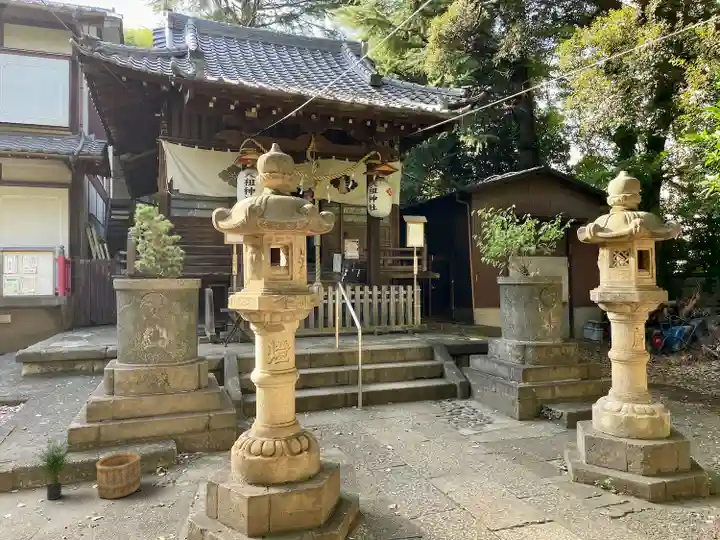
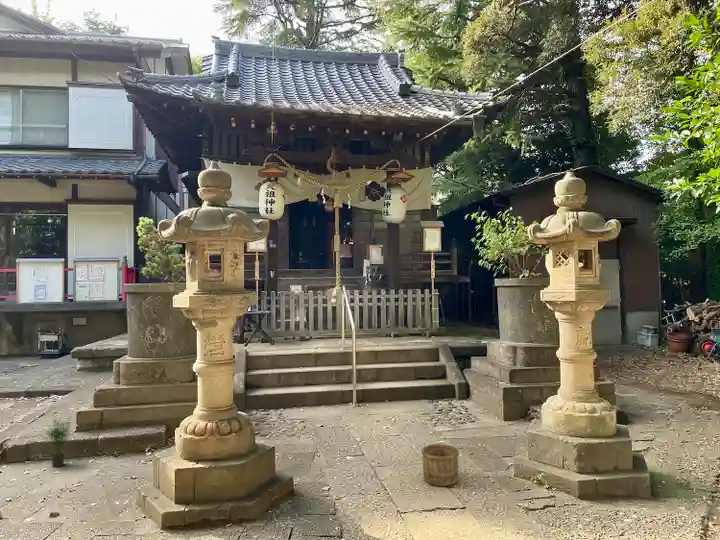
wooden bucket: present [96,452,141,499] -> present [421,444,459,486]

